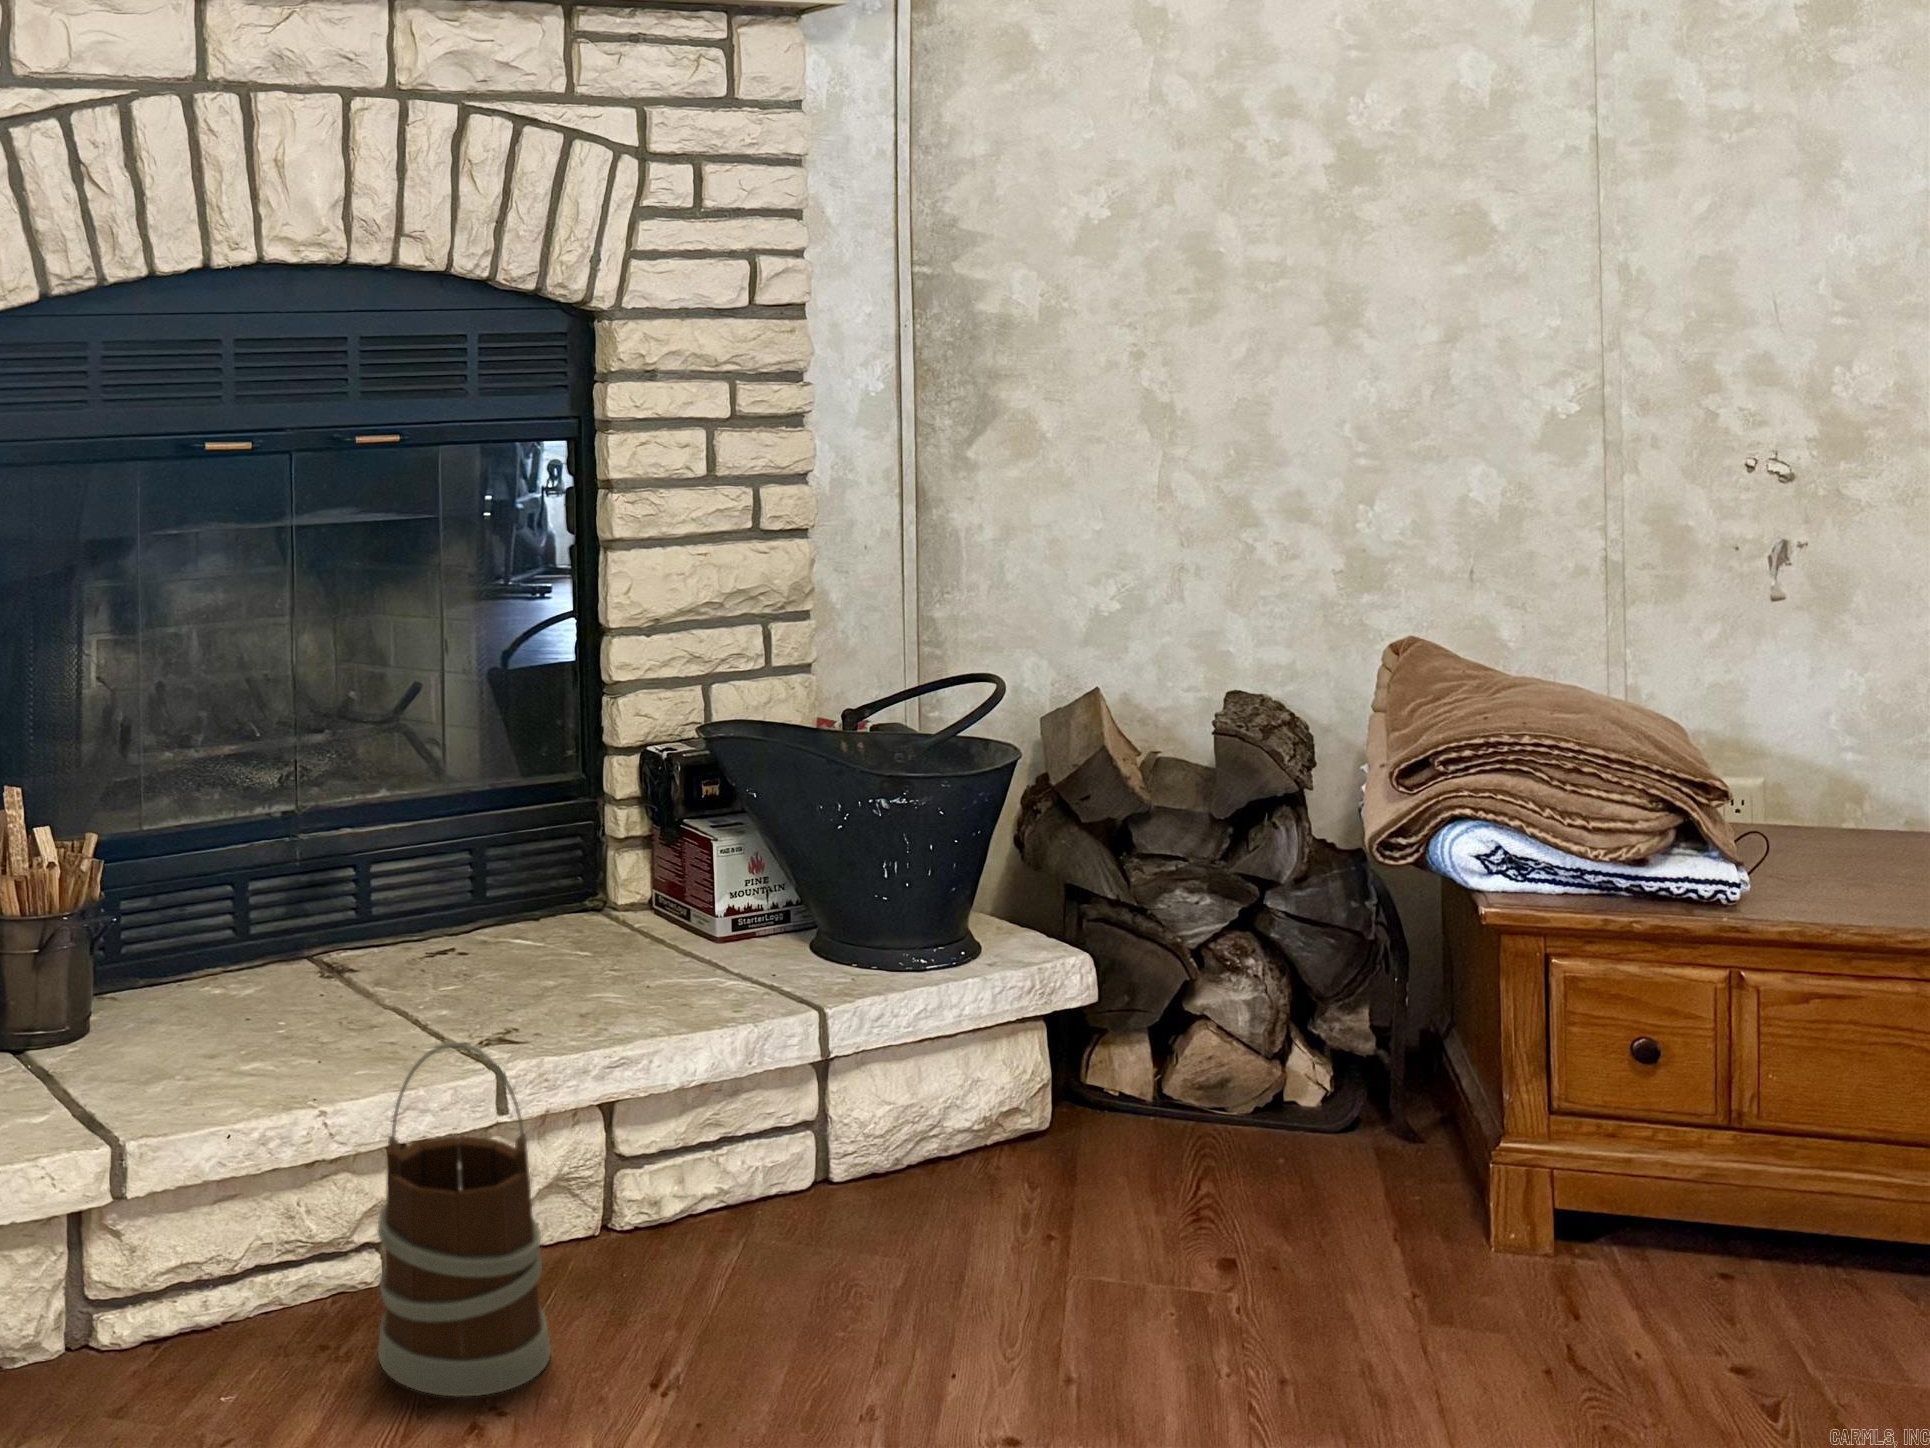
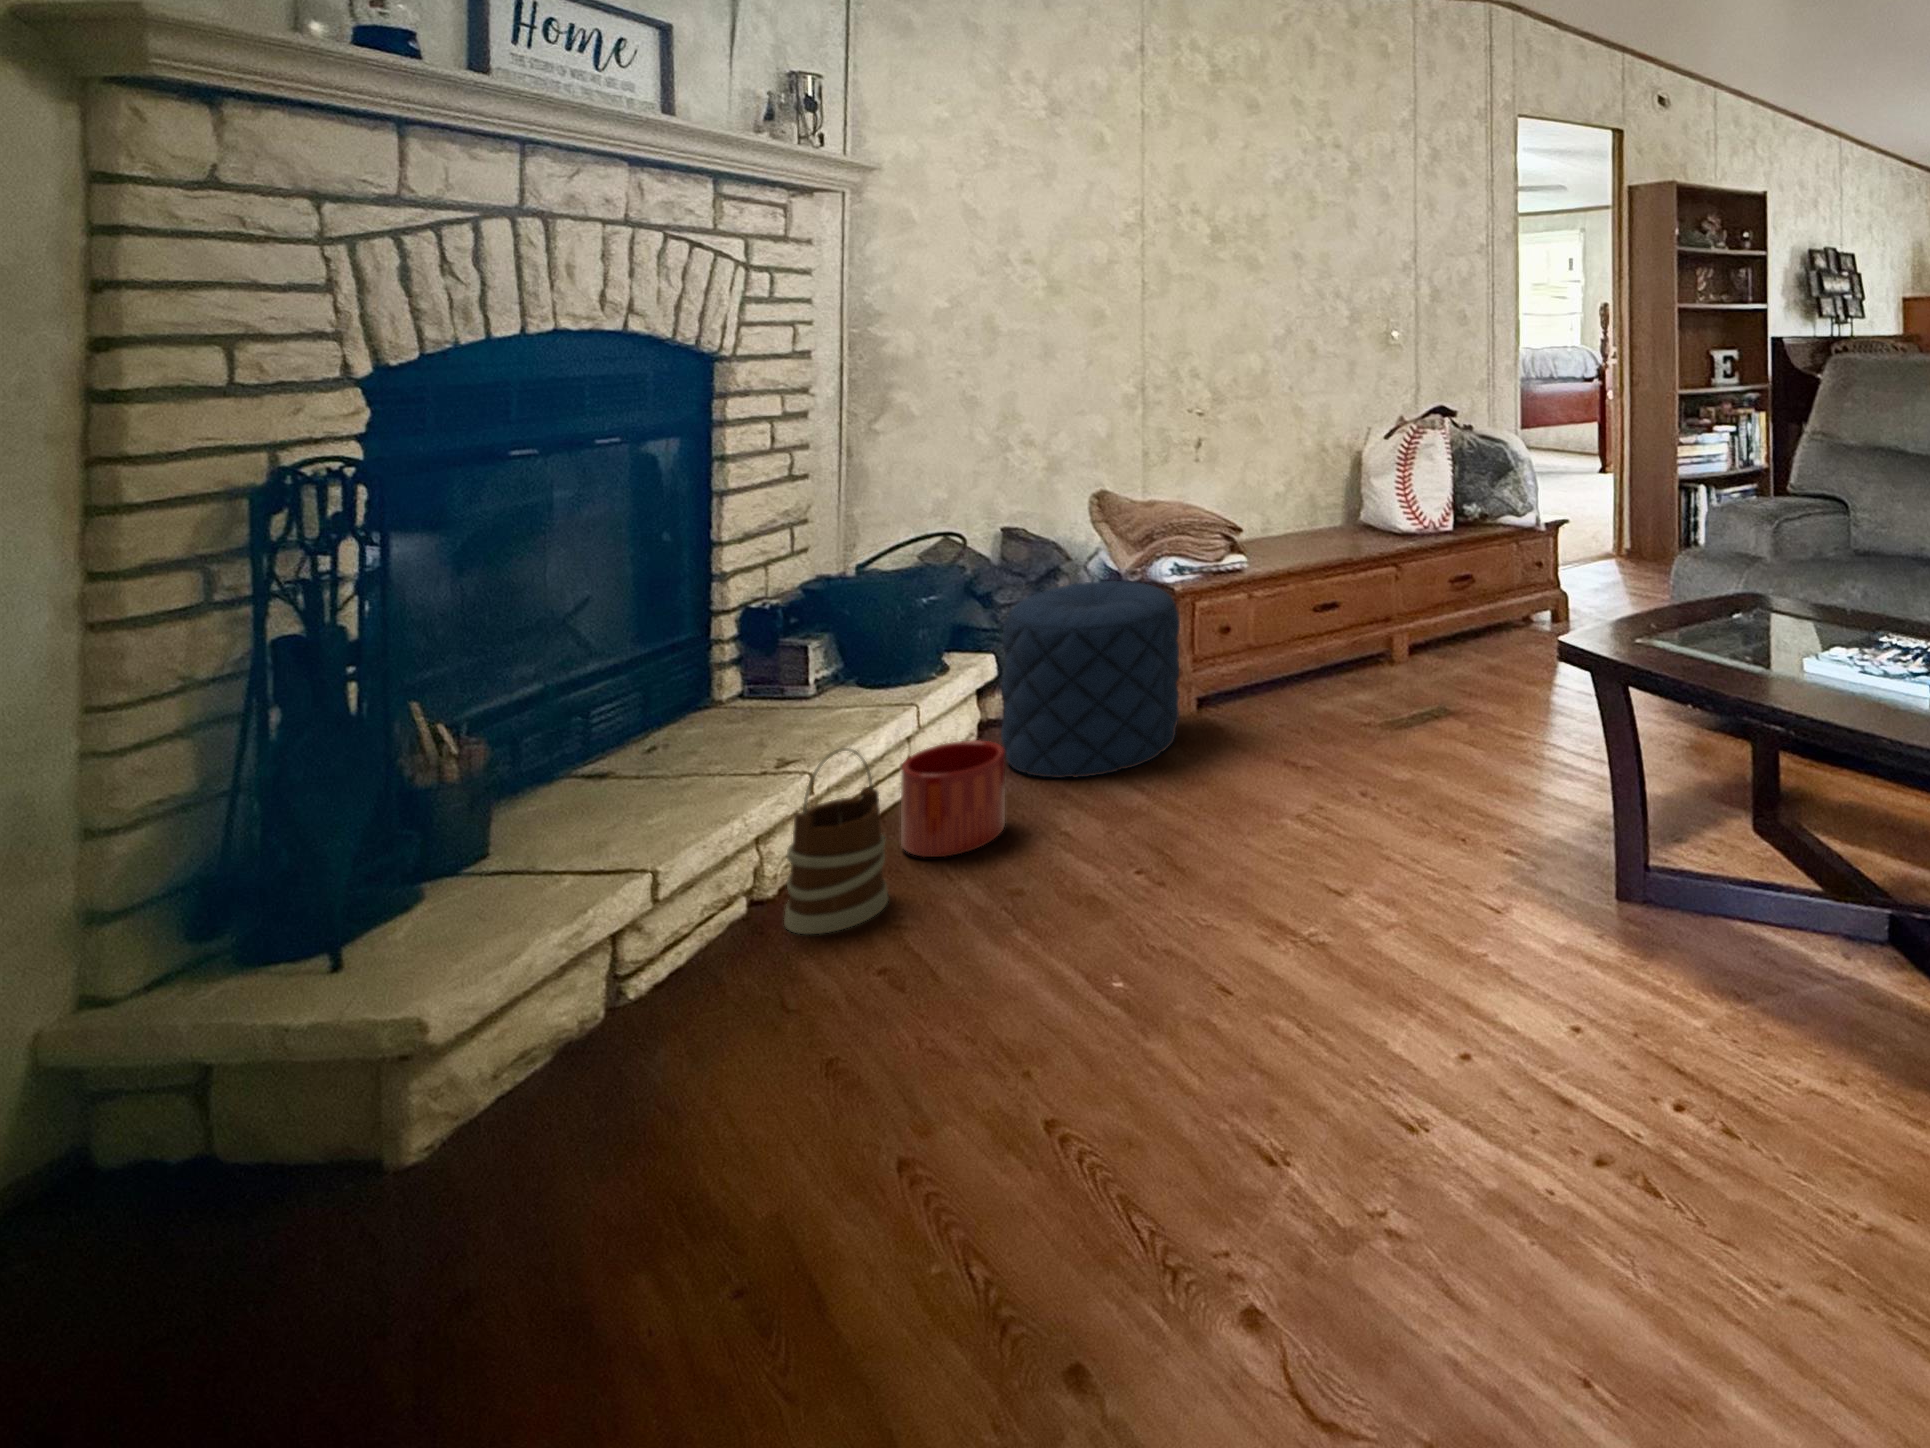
pouf: none [1014,840,1448,1335] -> present [1001,581,1180,778]
planter: none [659,1106,865,1357] -> present [901,740,1005,857]

